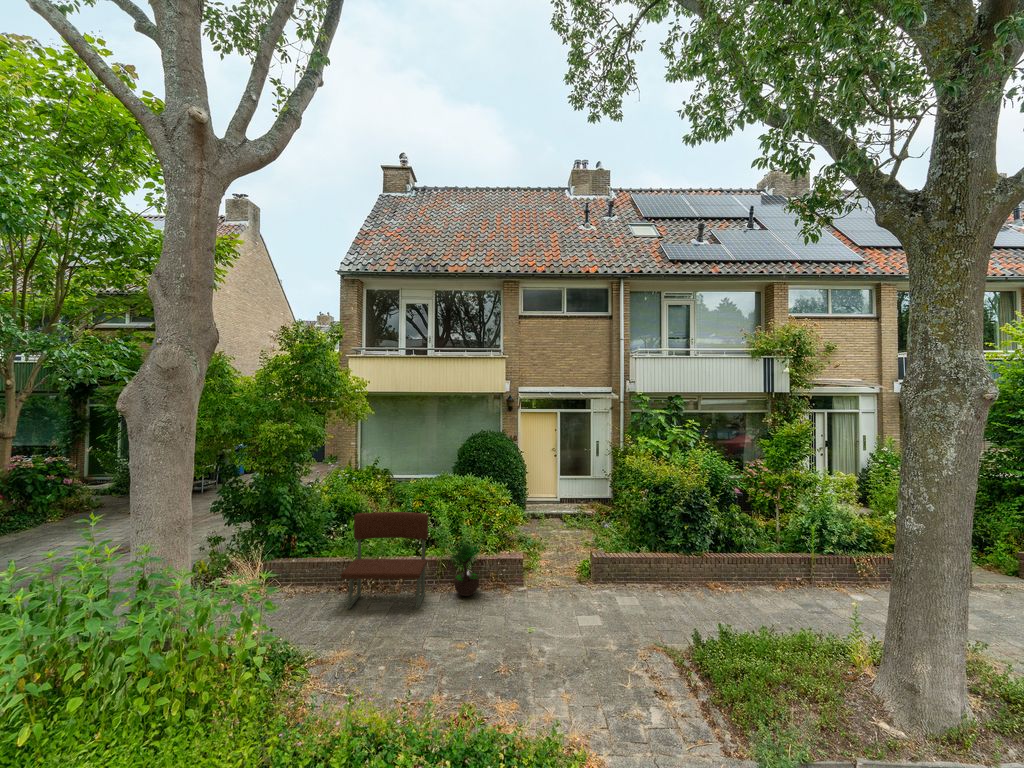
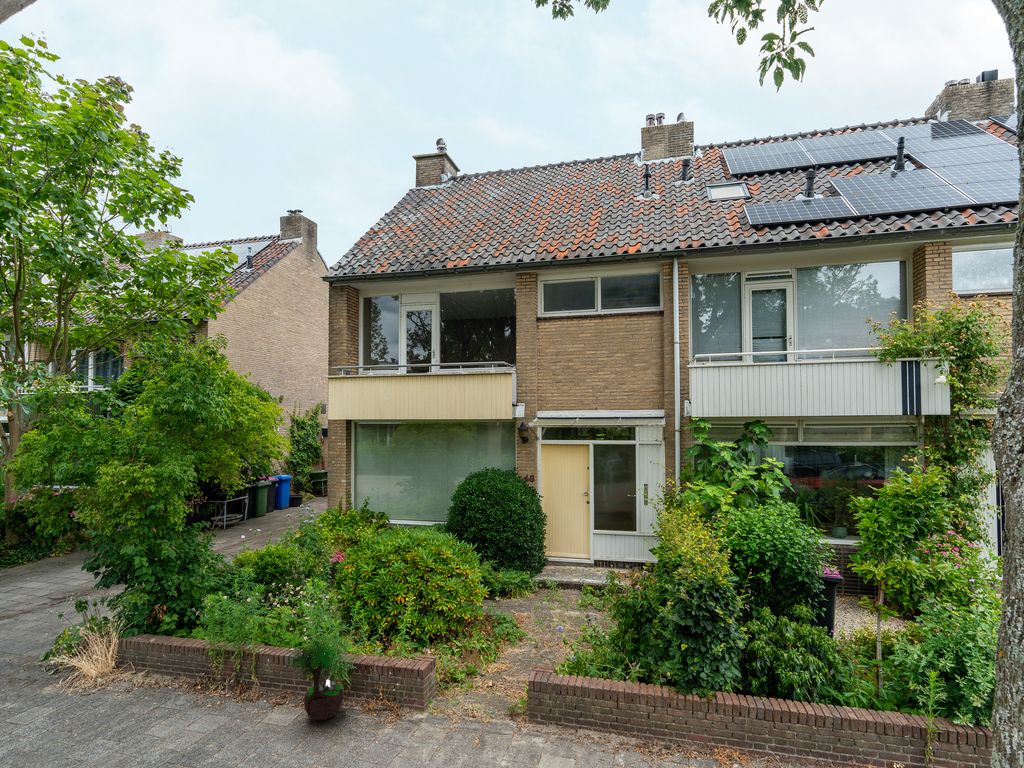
bench: present [341,512,428,609] -> none [145,583,280,733]

